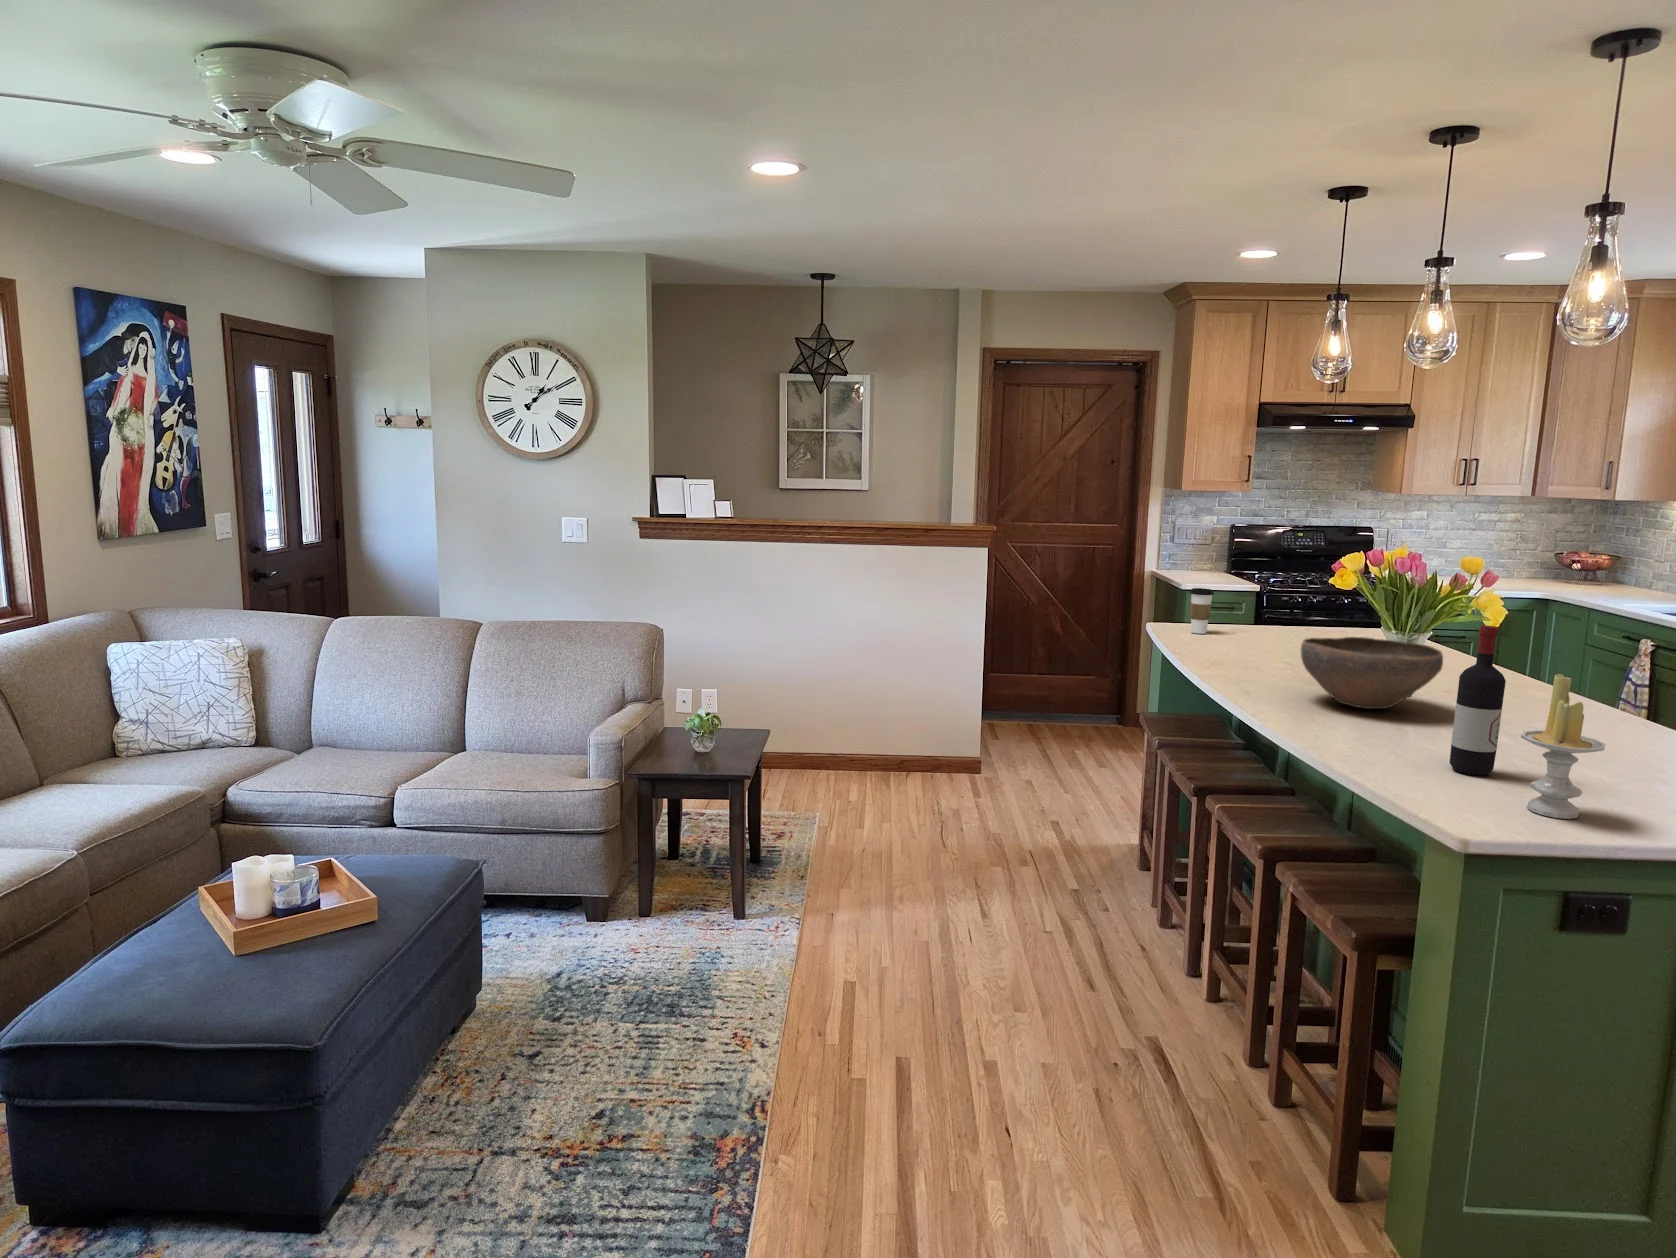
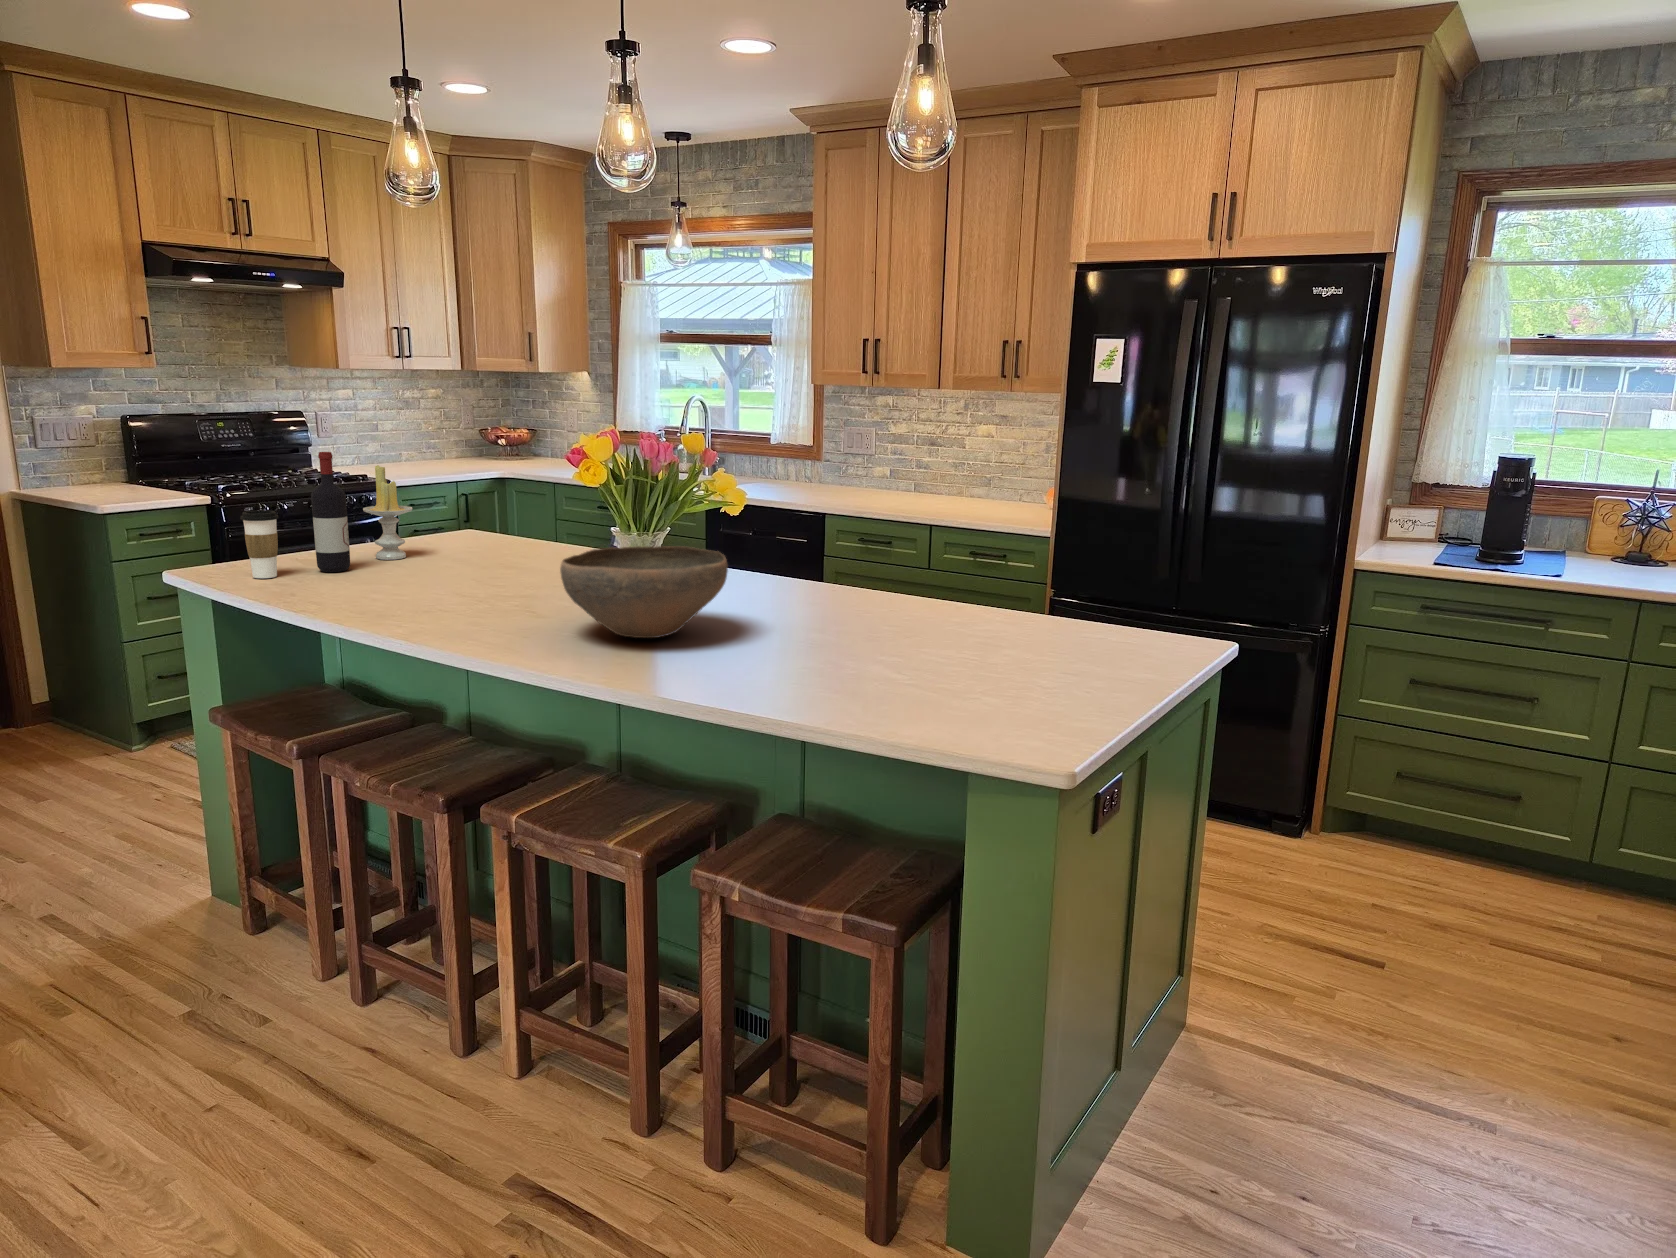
wine bottle: present [1450,625,1506,775] -> present [311,452,350,572]
candle: present [1521,674,1606,819] -> present [363,465,412,560]

